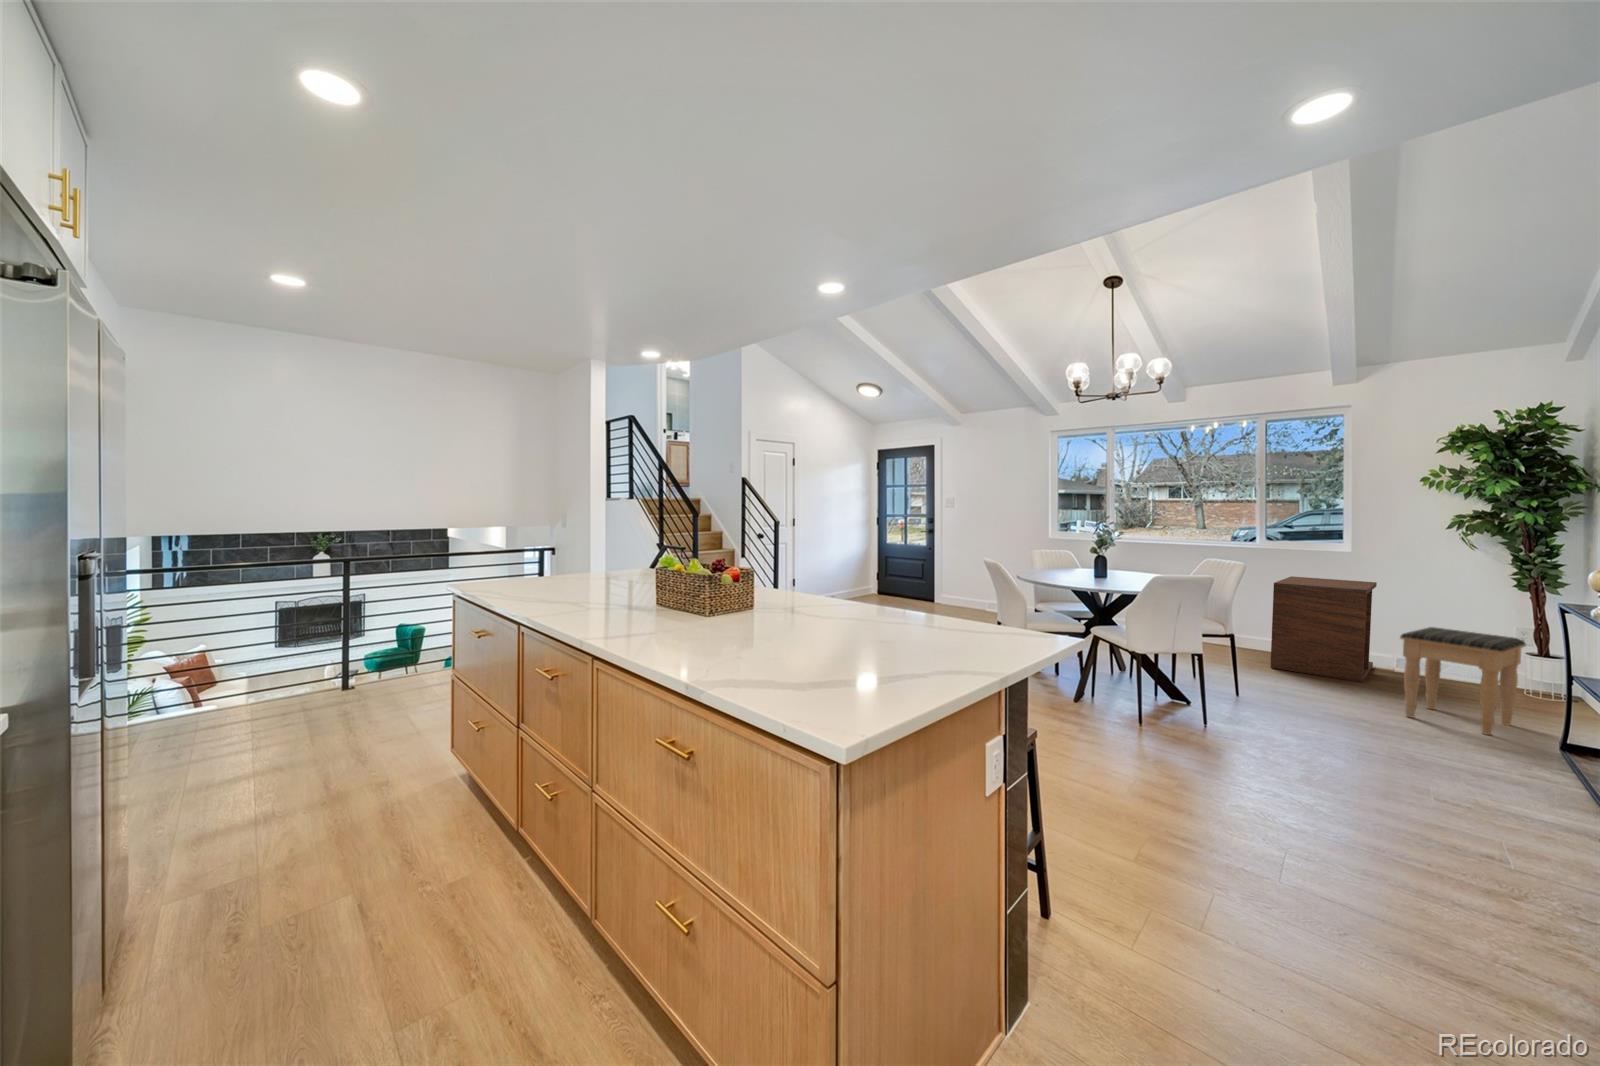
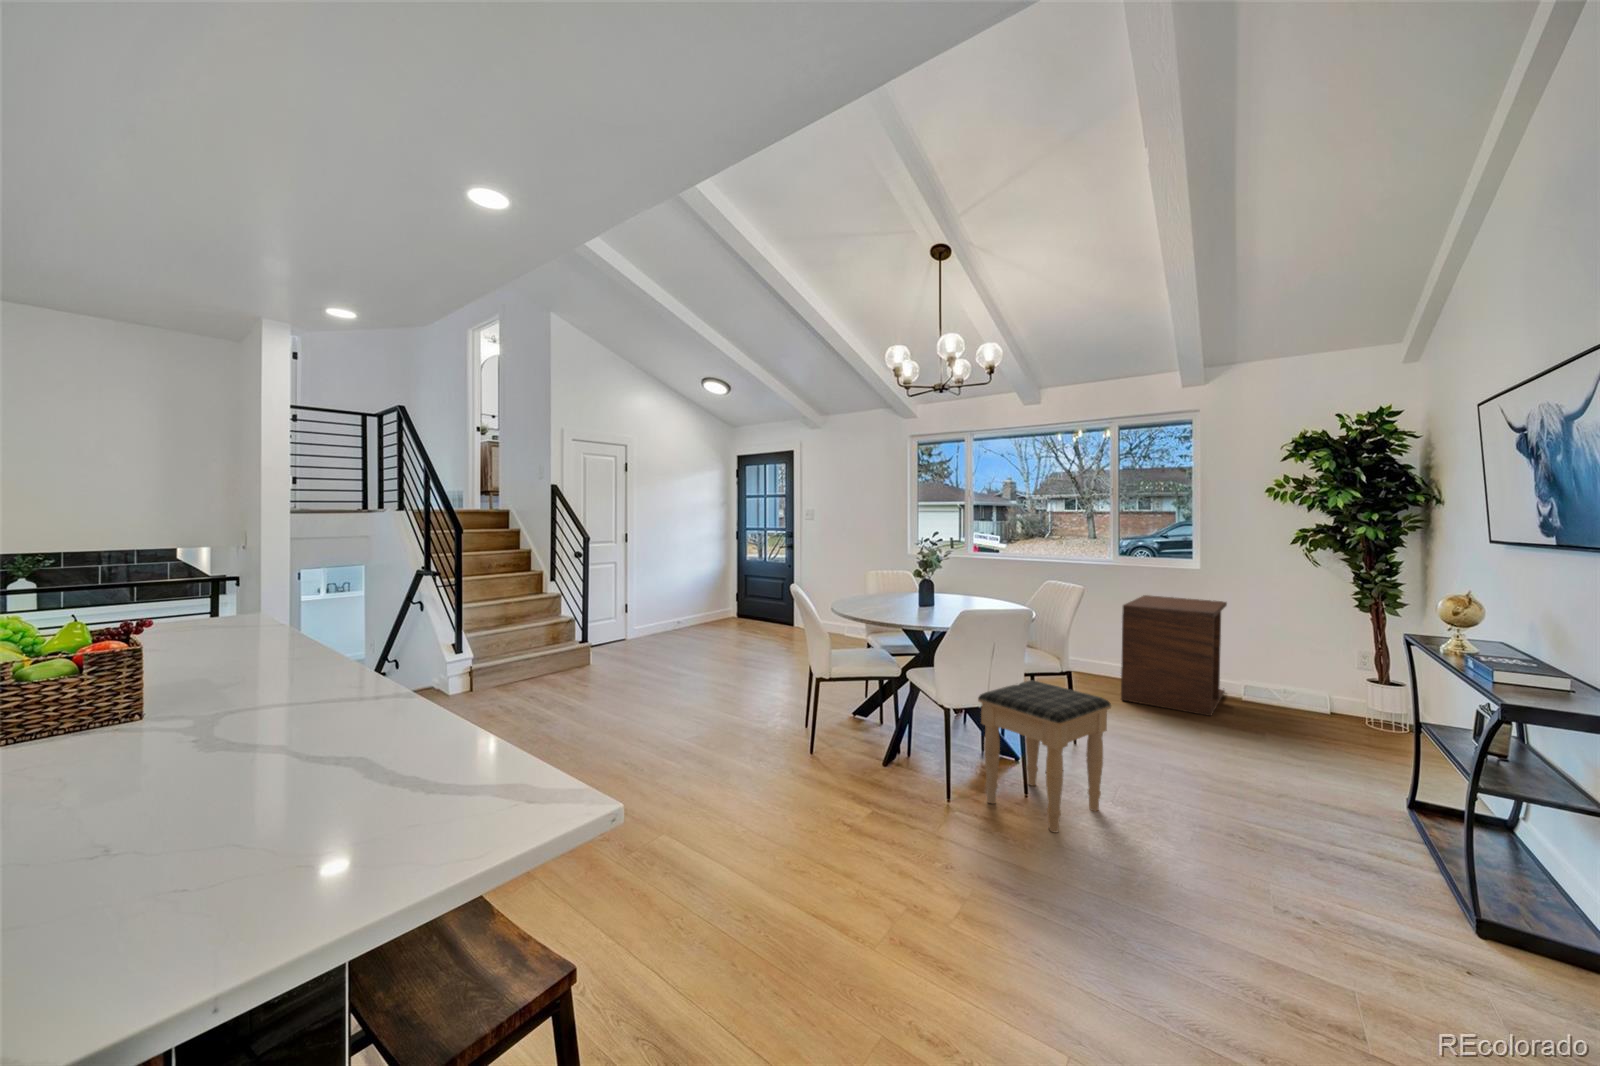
footstool: present [1400,627,1526,735] -> present [978,680,1111,832]

